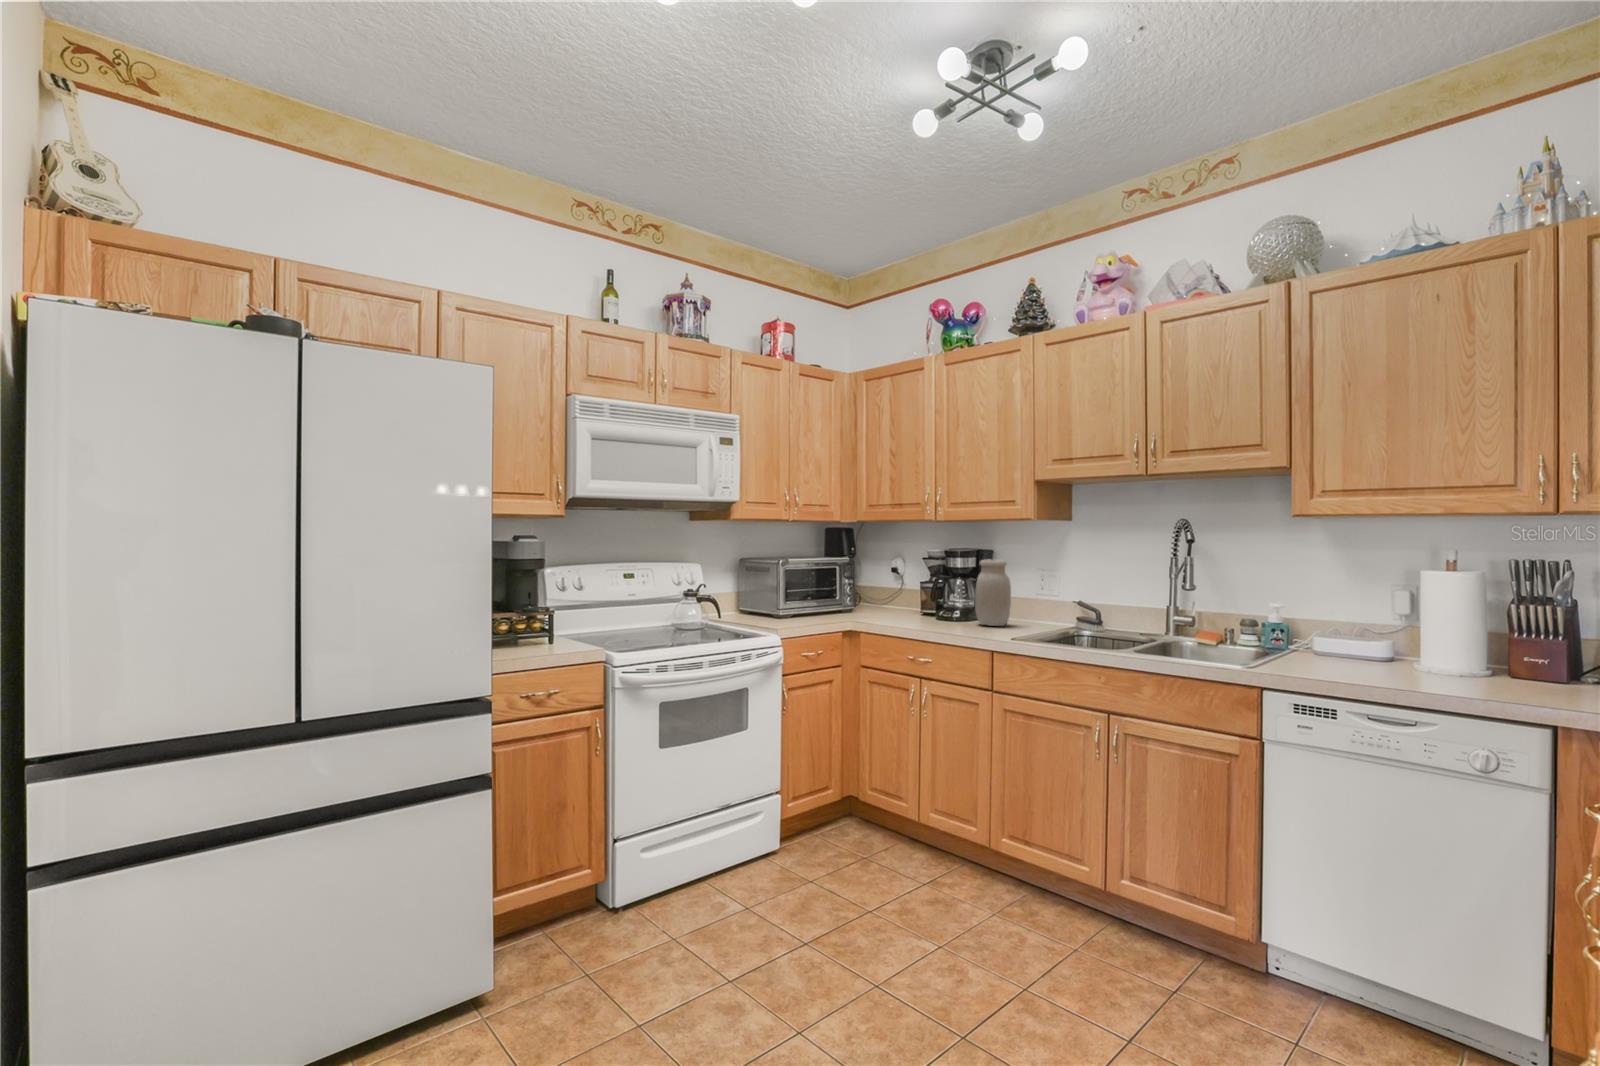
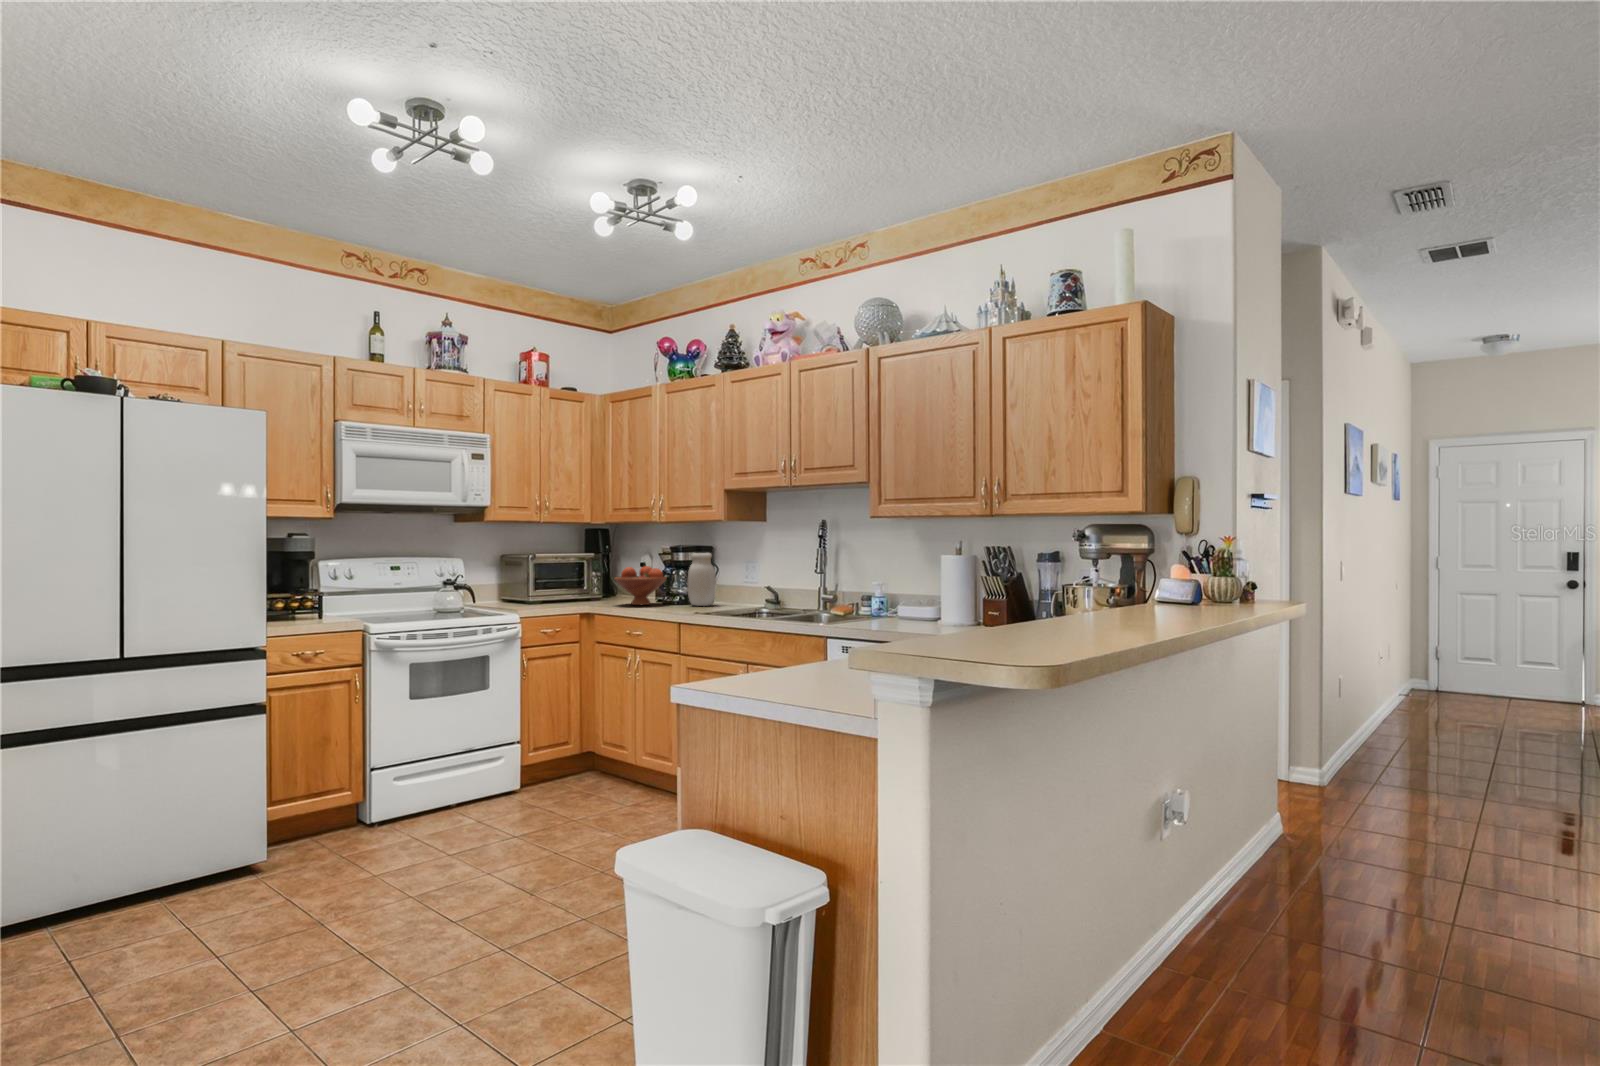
fruit bowl: none [881,574,946,623] -> present [615,566,667,605]

